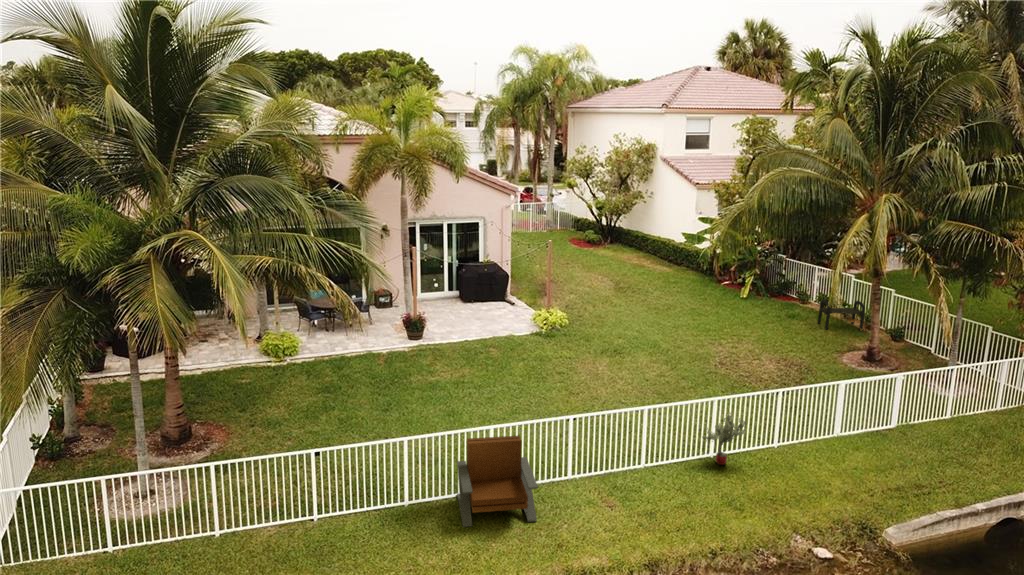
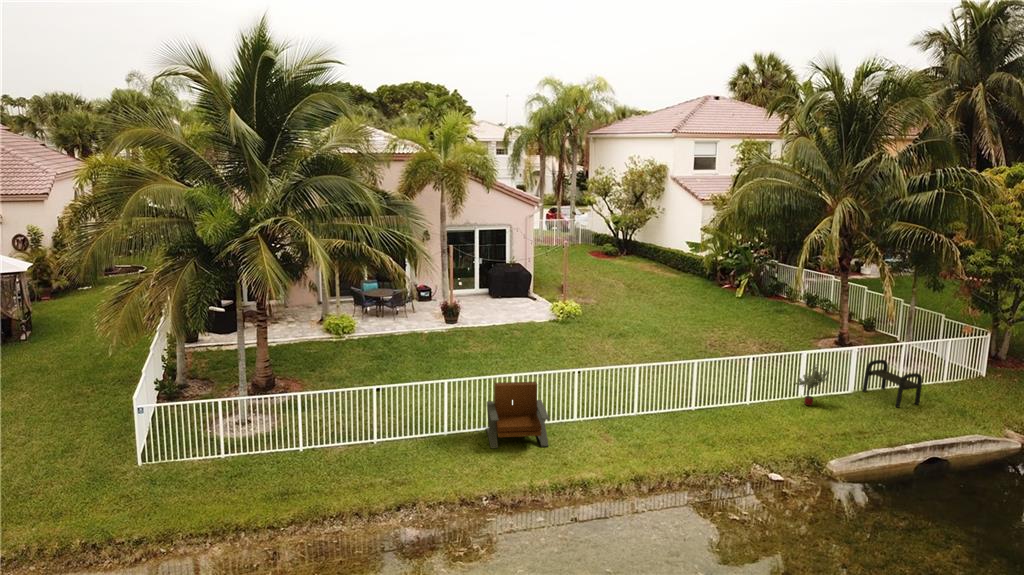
bench: present [818,300,865,330] -> present [862,360,922,407]
potted tree: present [702,412,747,465] -> present [795,365,829,406]

